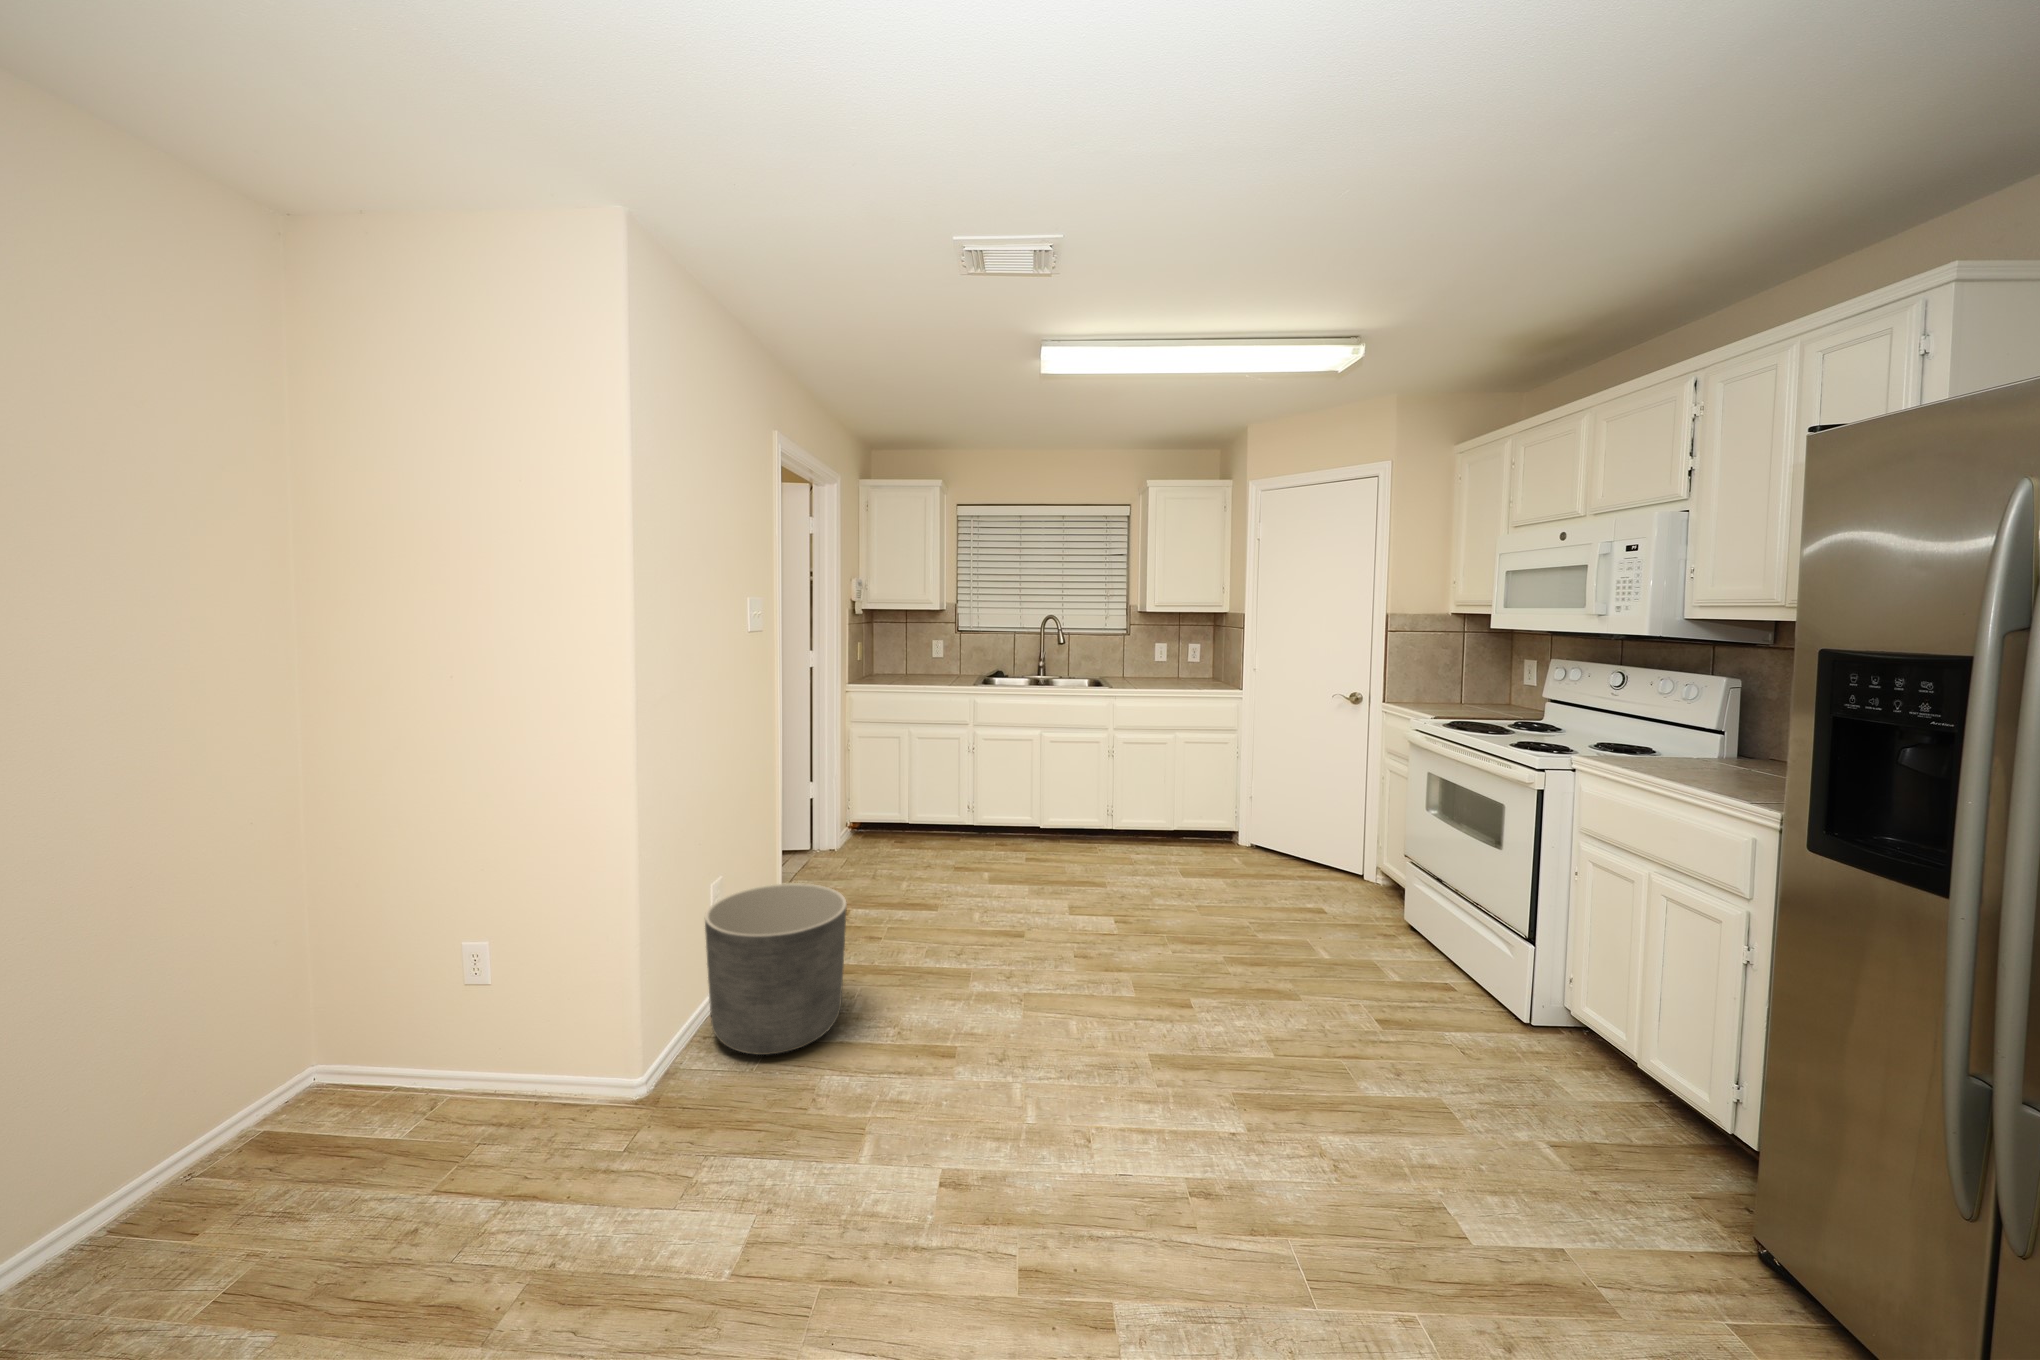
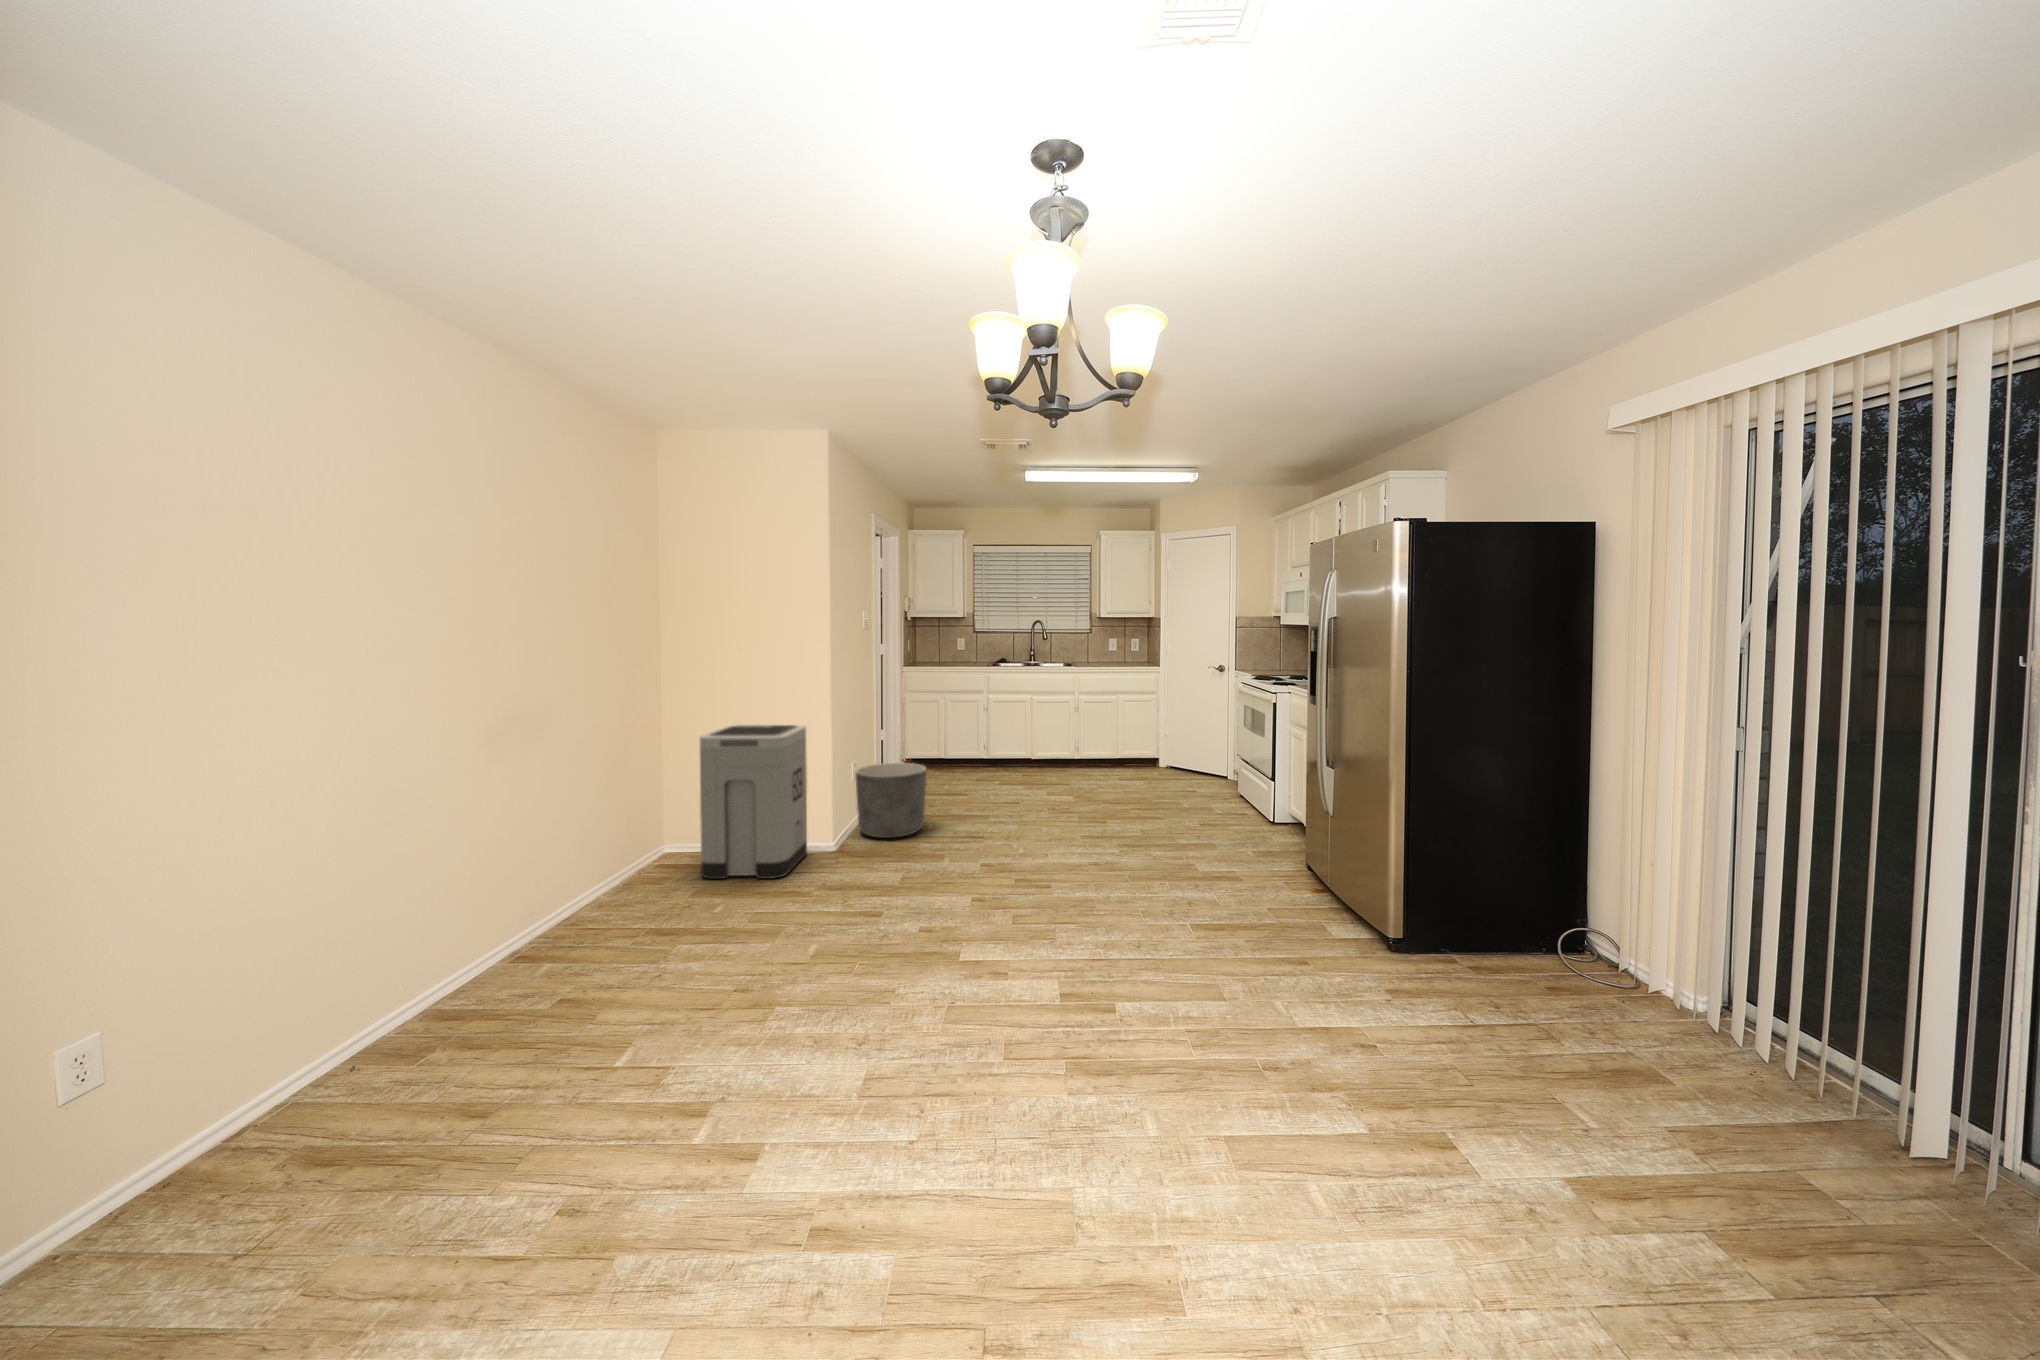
trash can: none [271,837,576,1236] -> present [700,725,807,879]

